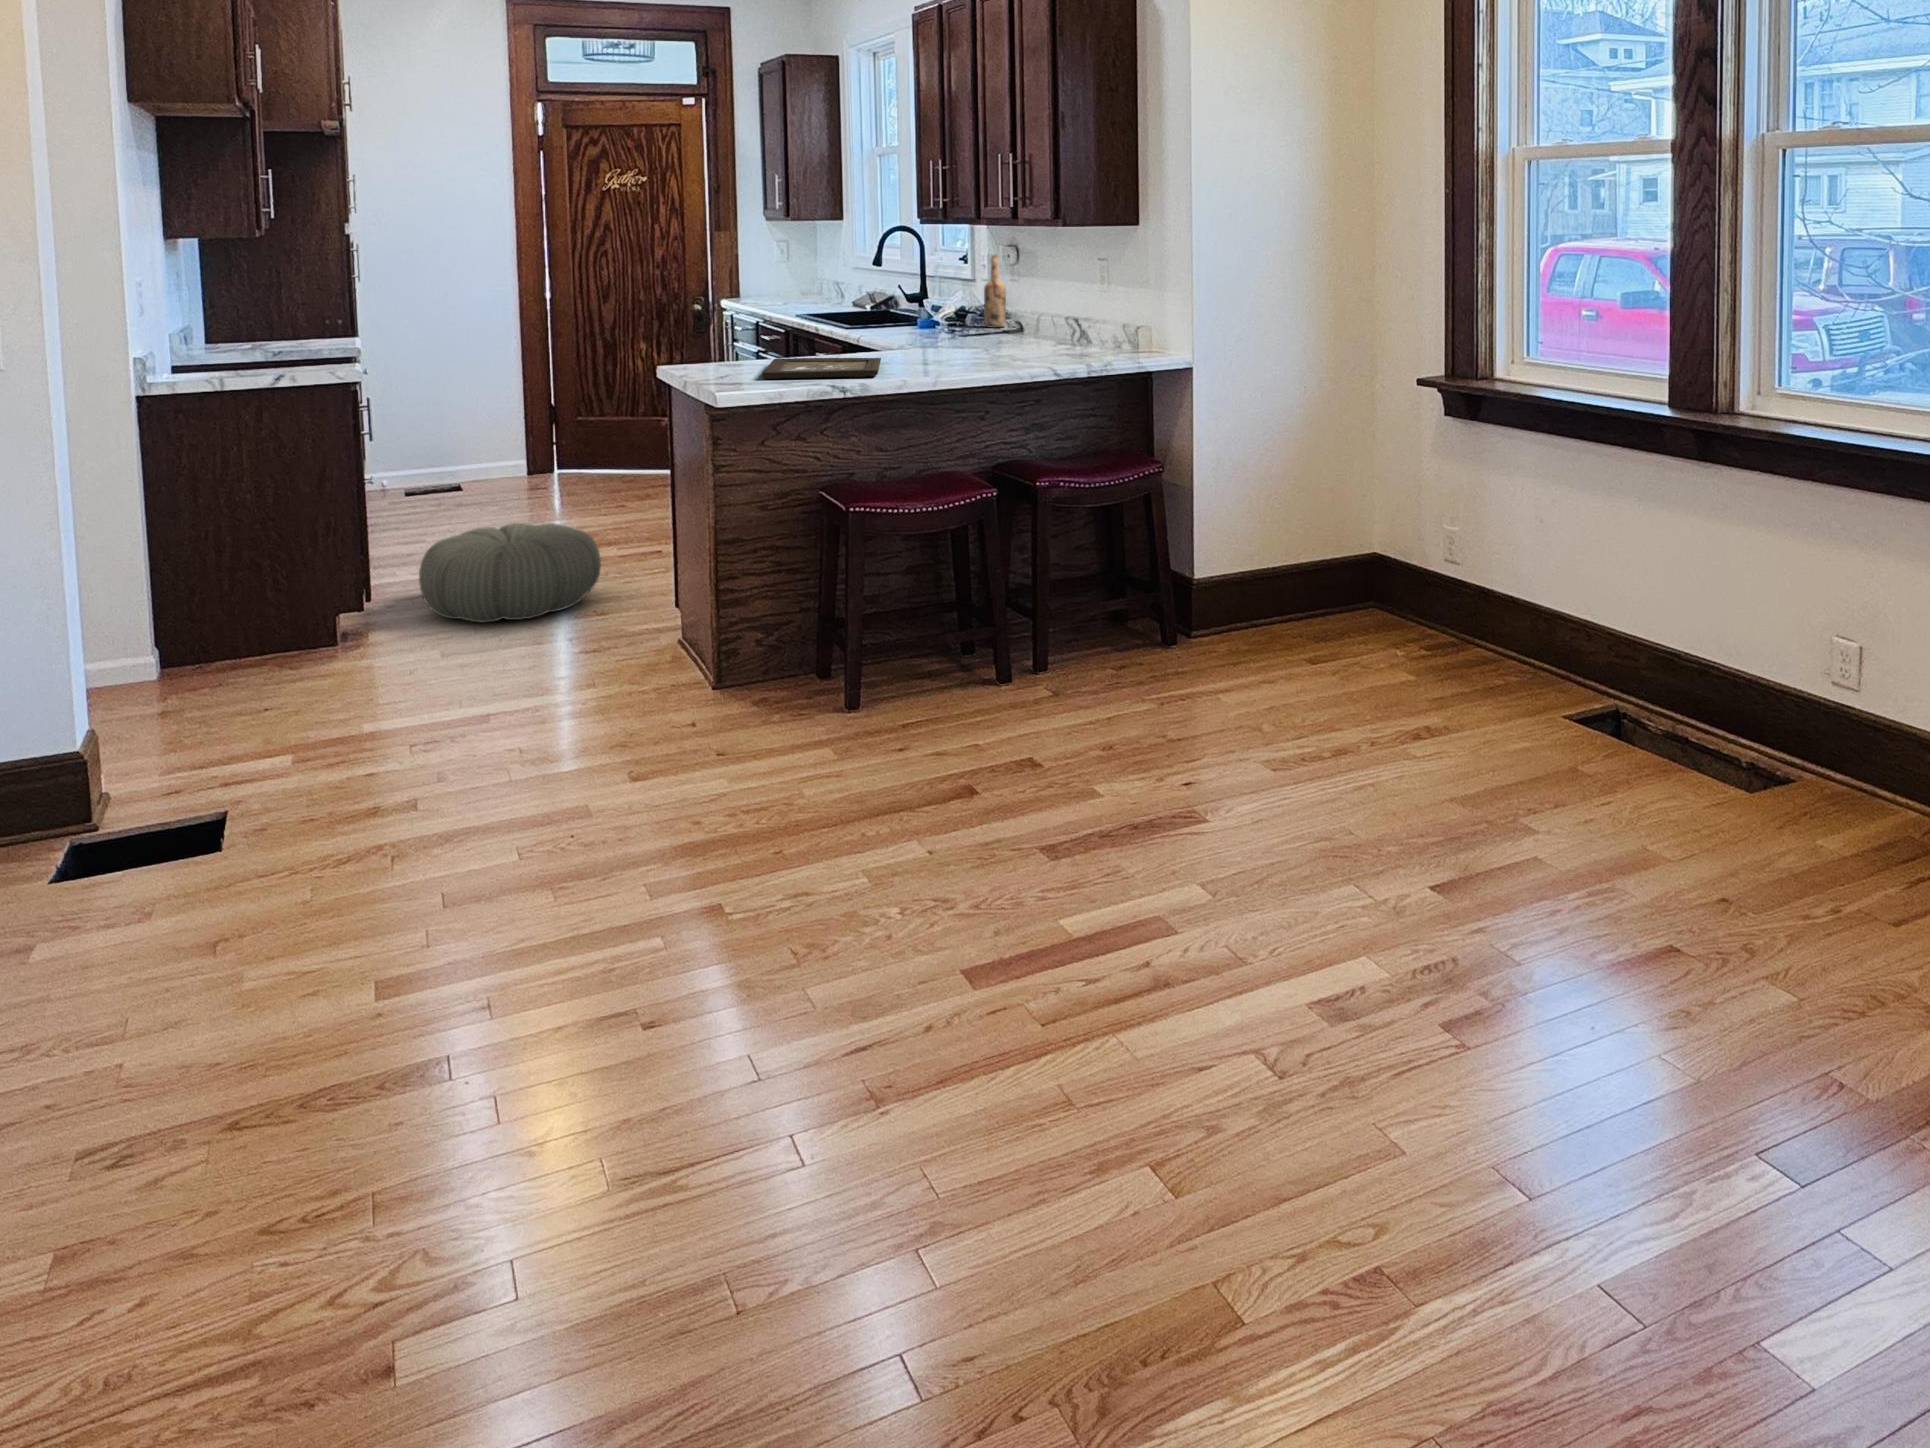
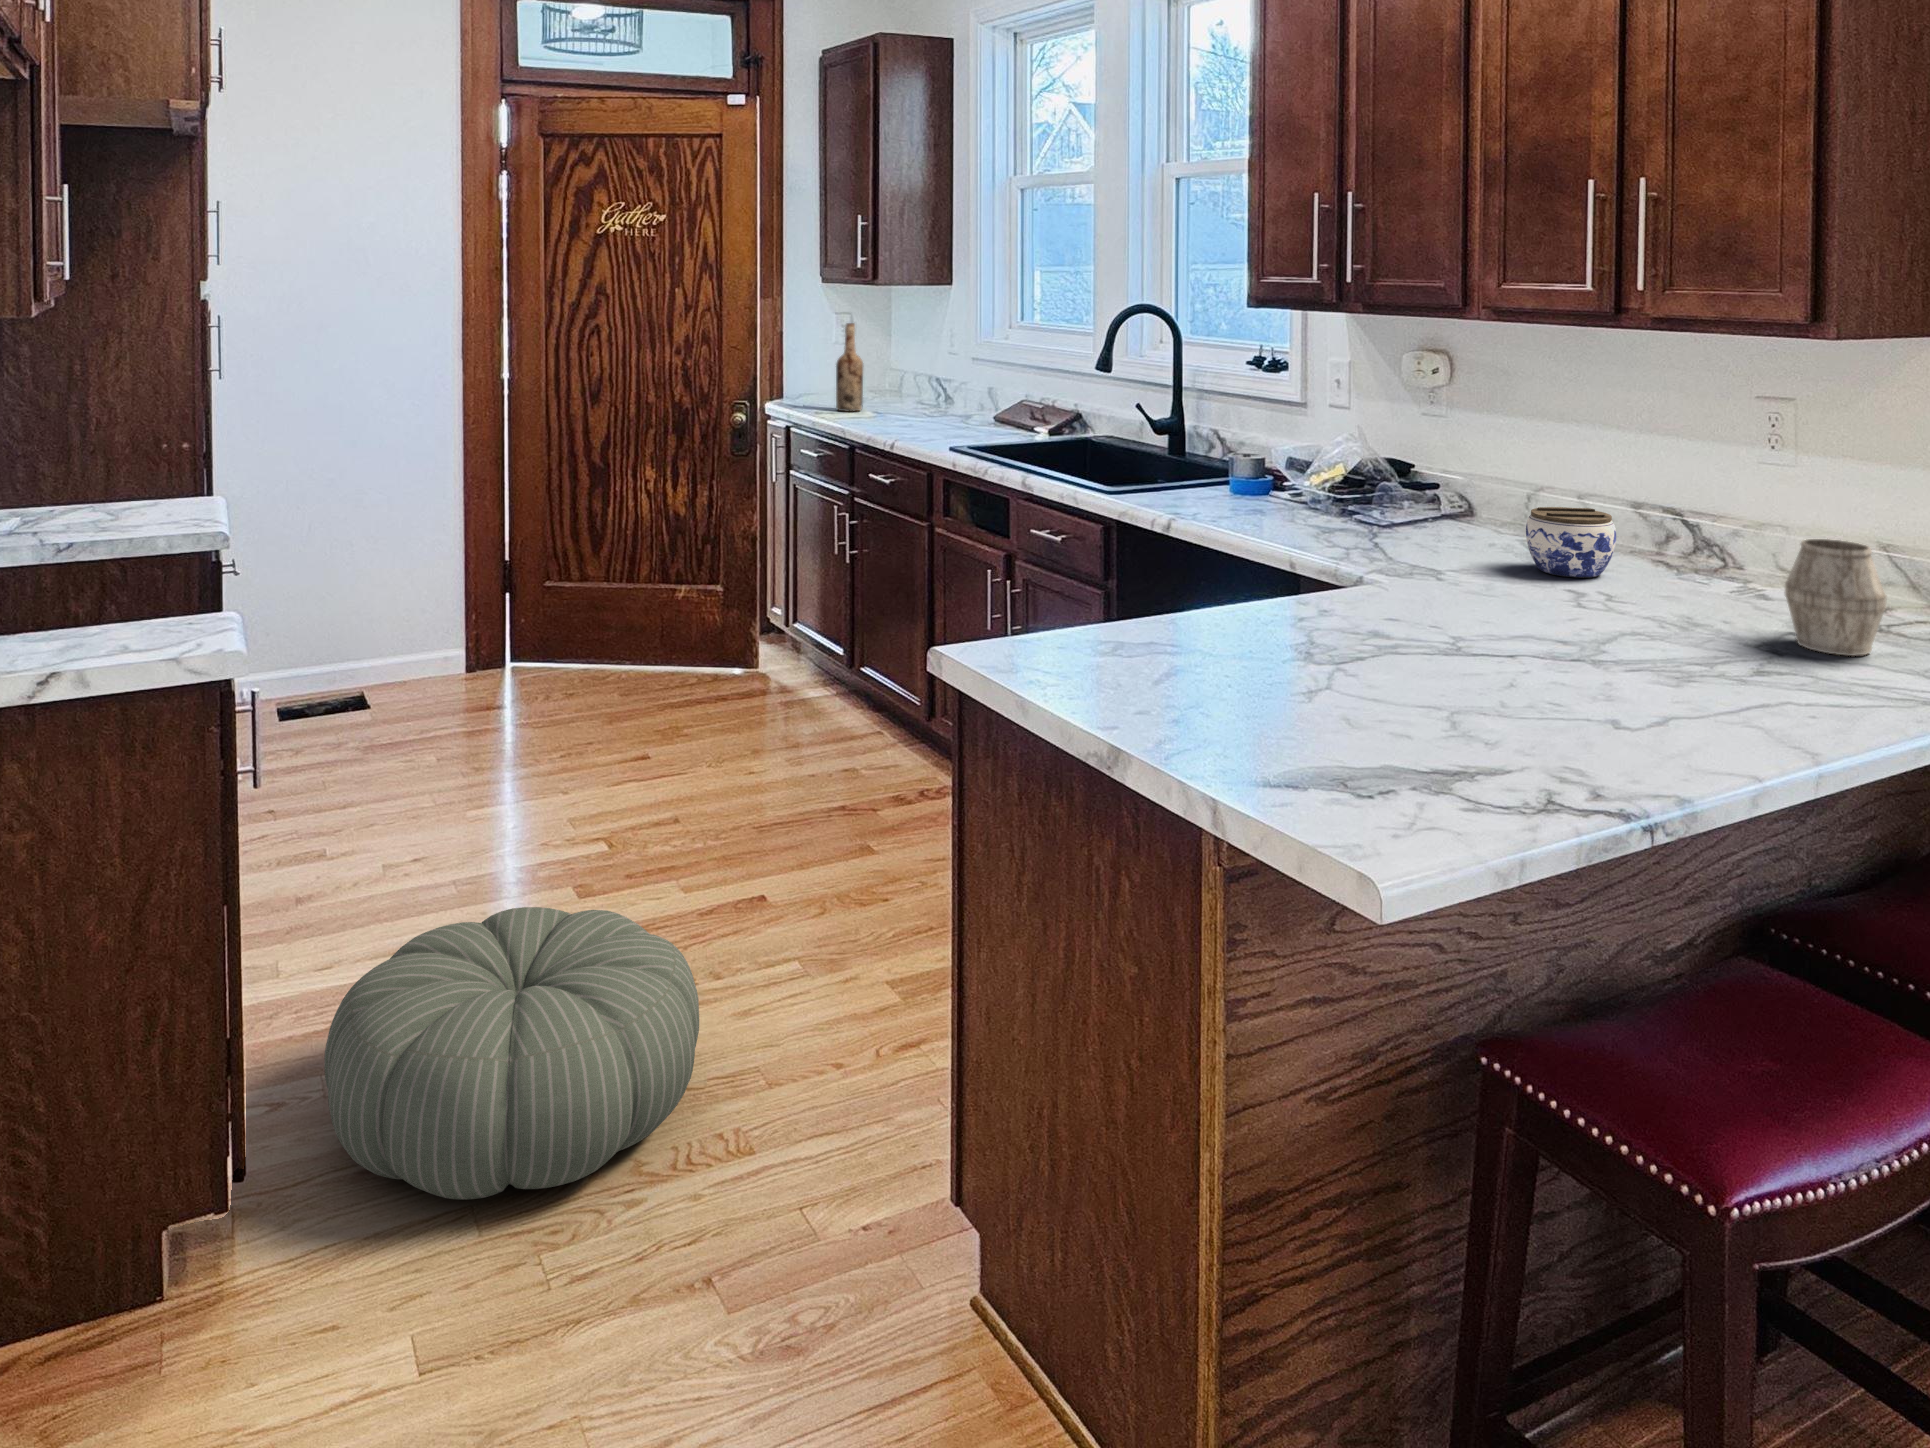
wine bottle: present [984,255,1006,327] -> present [836,323,863,412]
mug: none [1054,315,1091,363] -> present [1785,539,1886,656]
jar: none [1005,316,1046,348] -> present [1526,507,1616,578]
tray: present [762,358,881,379] -> none [1176,633,1550,738]

